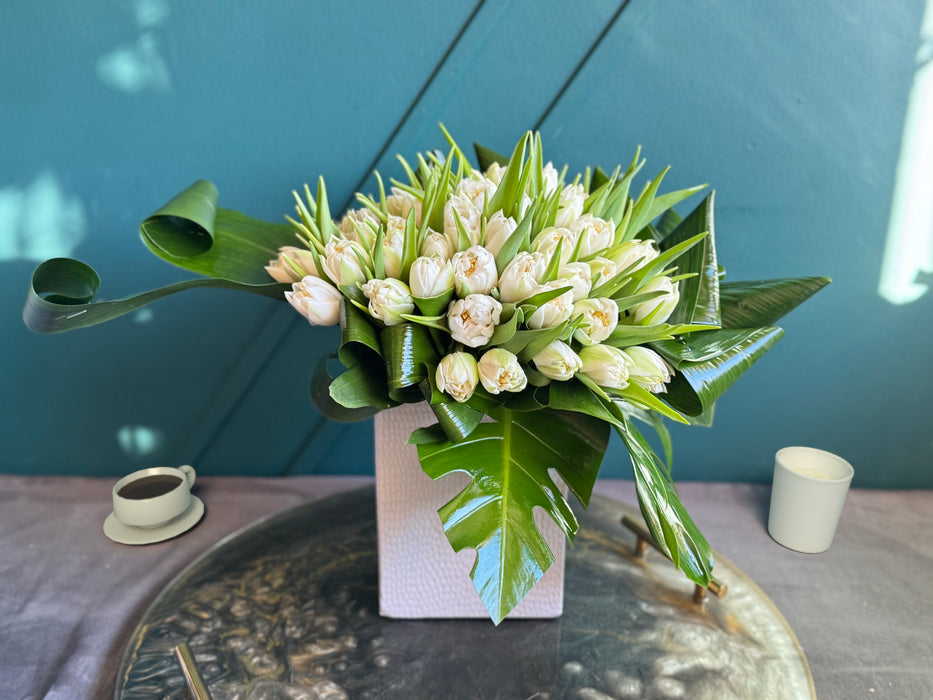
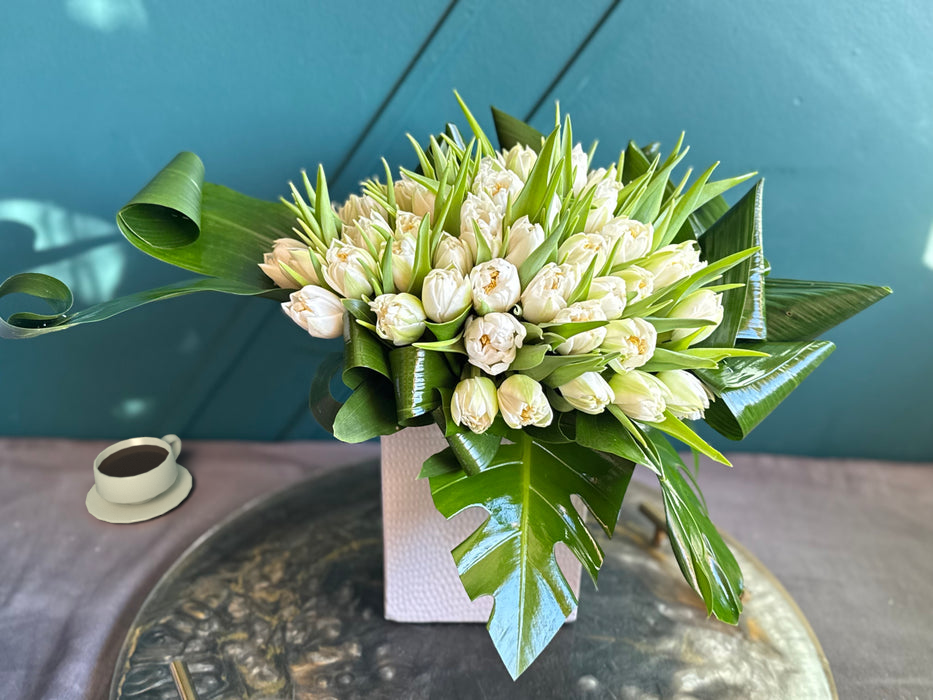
candle holder: present [768,447,854,553] -> none [793,424,891,537]

